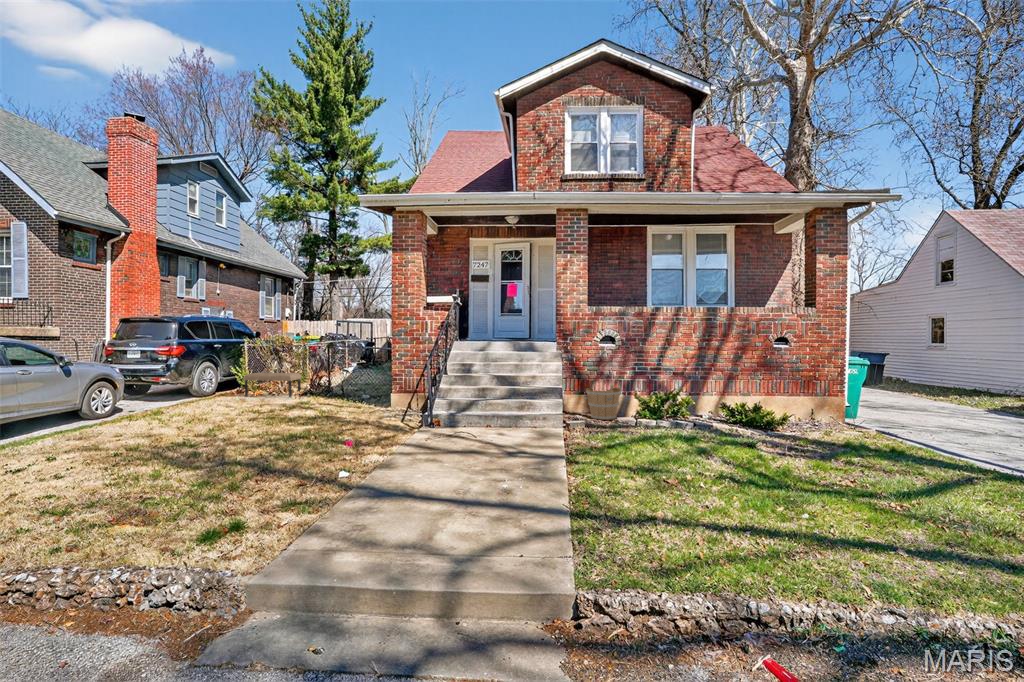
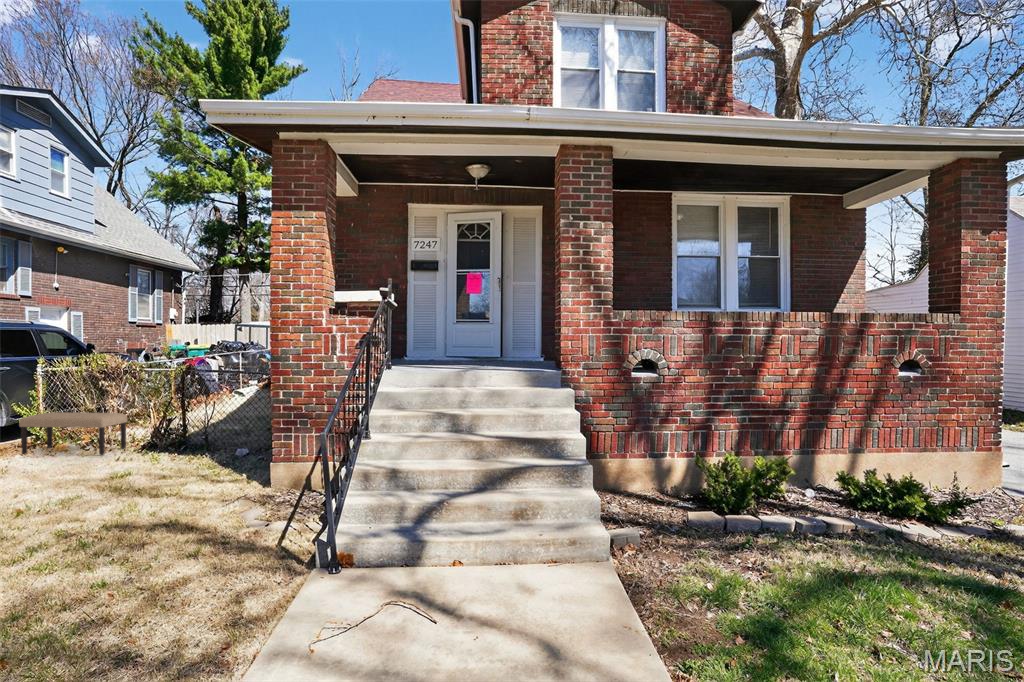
wooden bucket: present [586,387,621,420] -> none [619,448,682,512]

